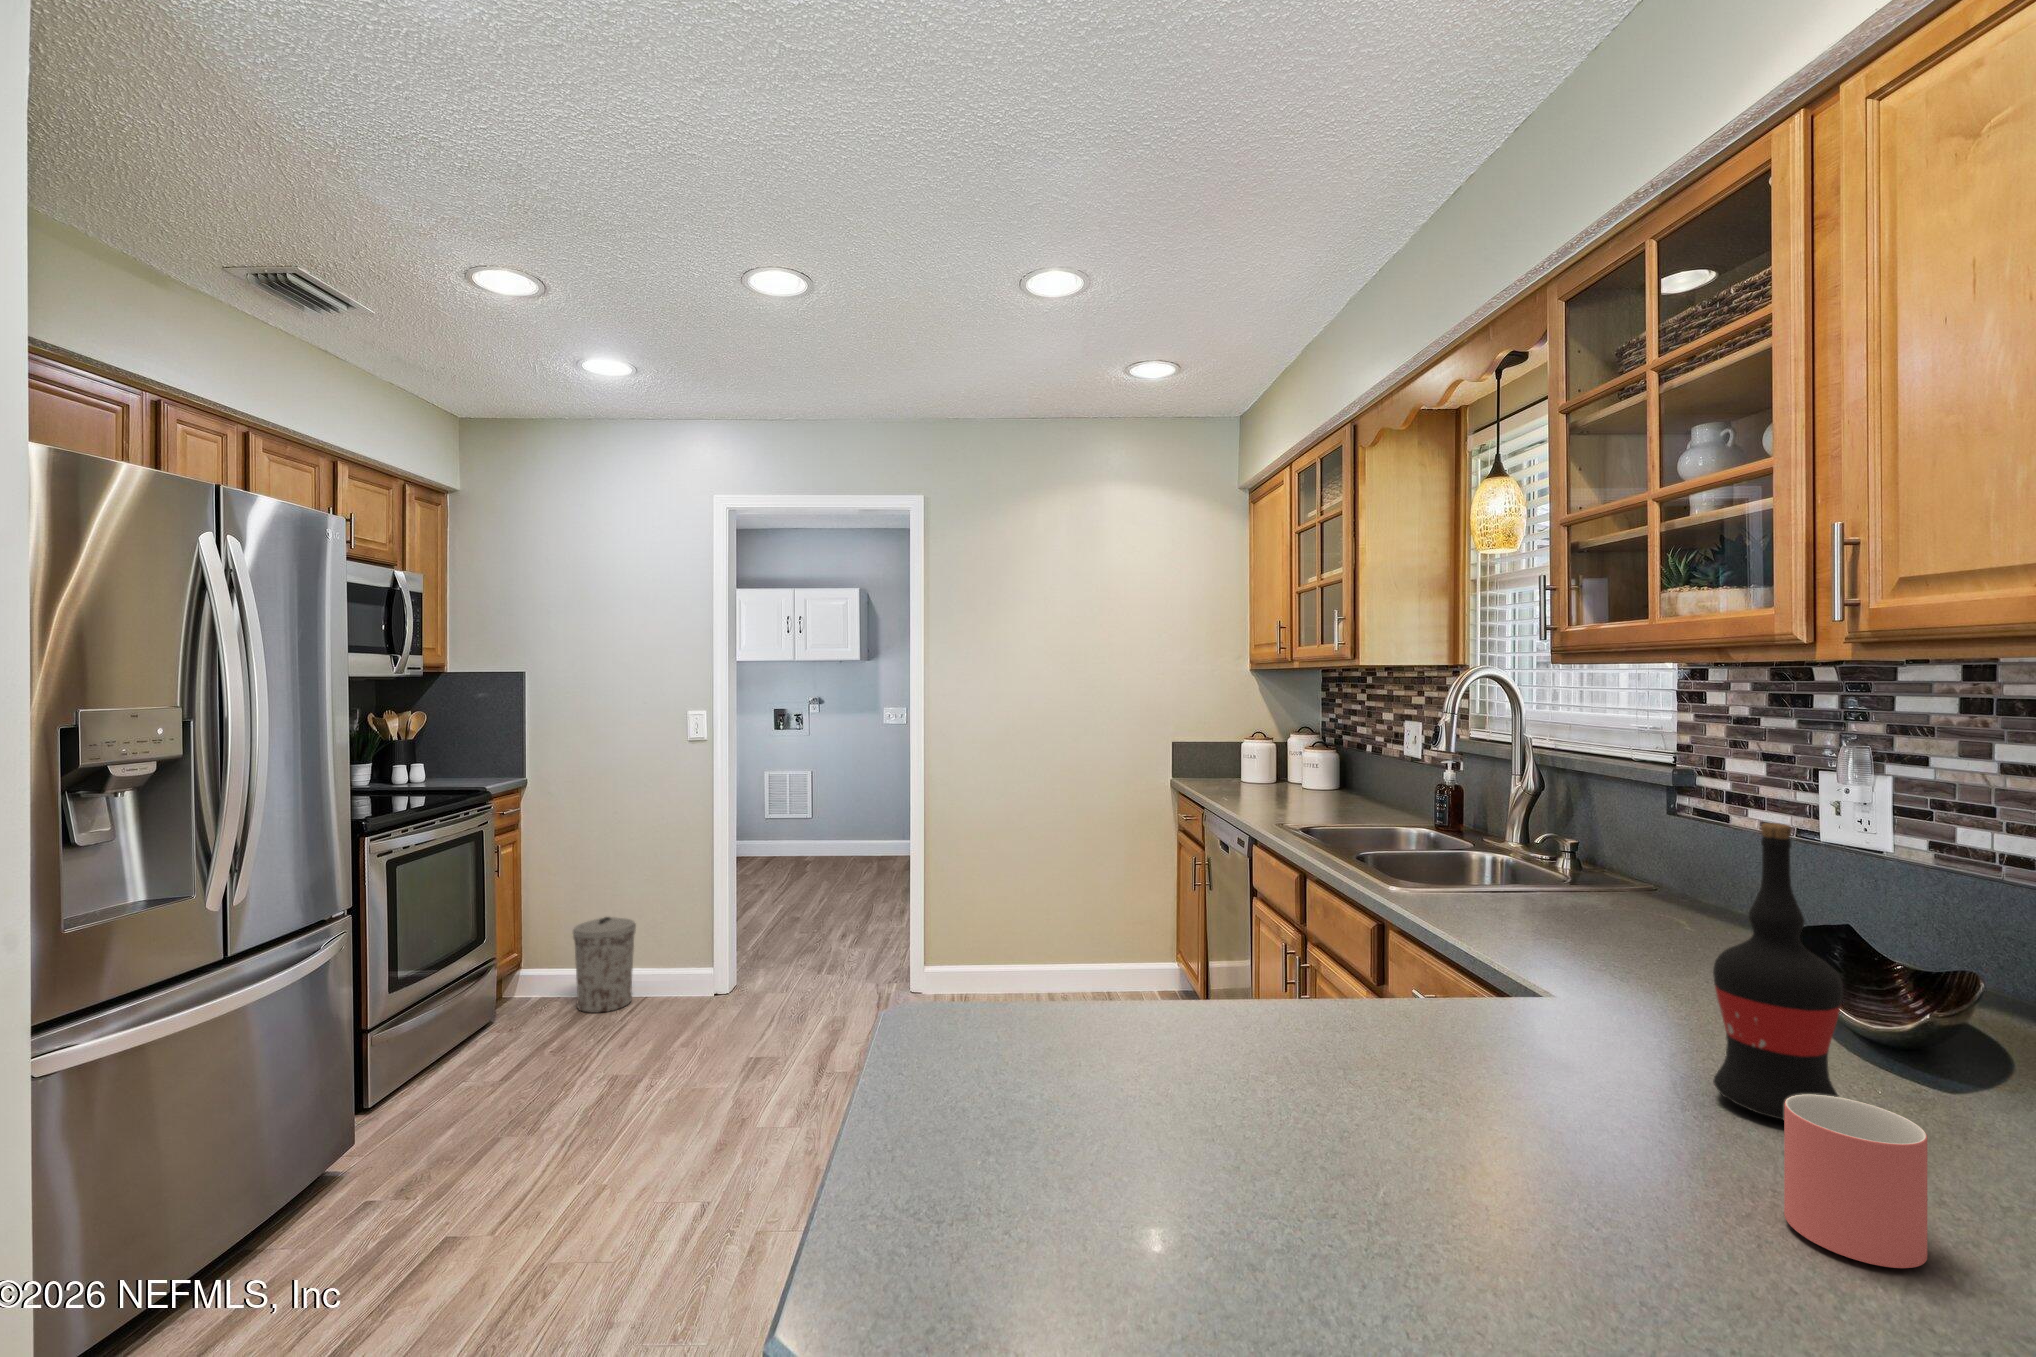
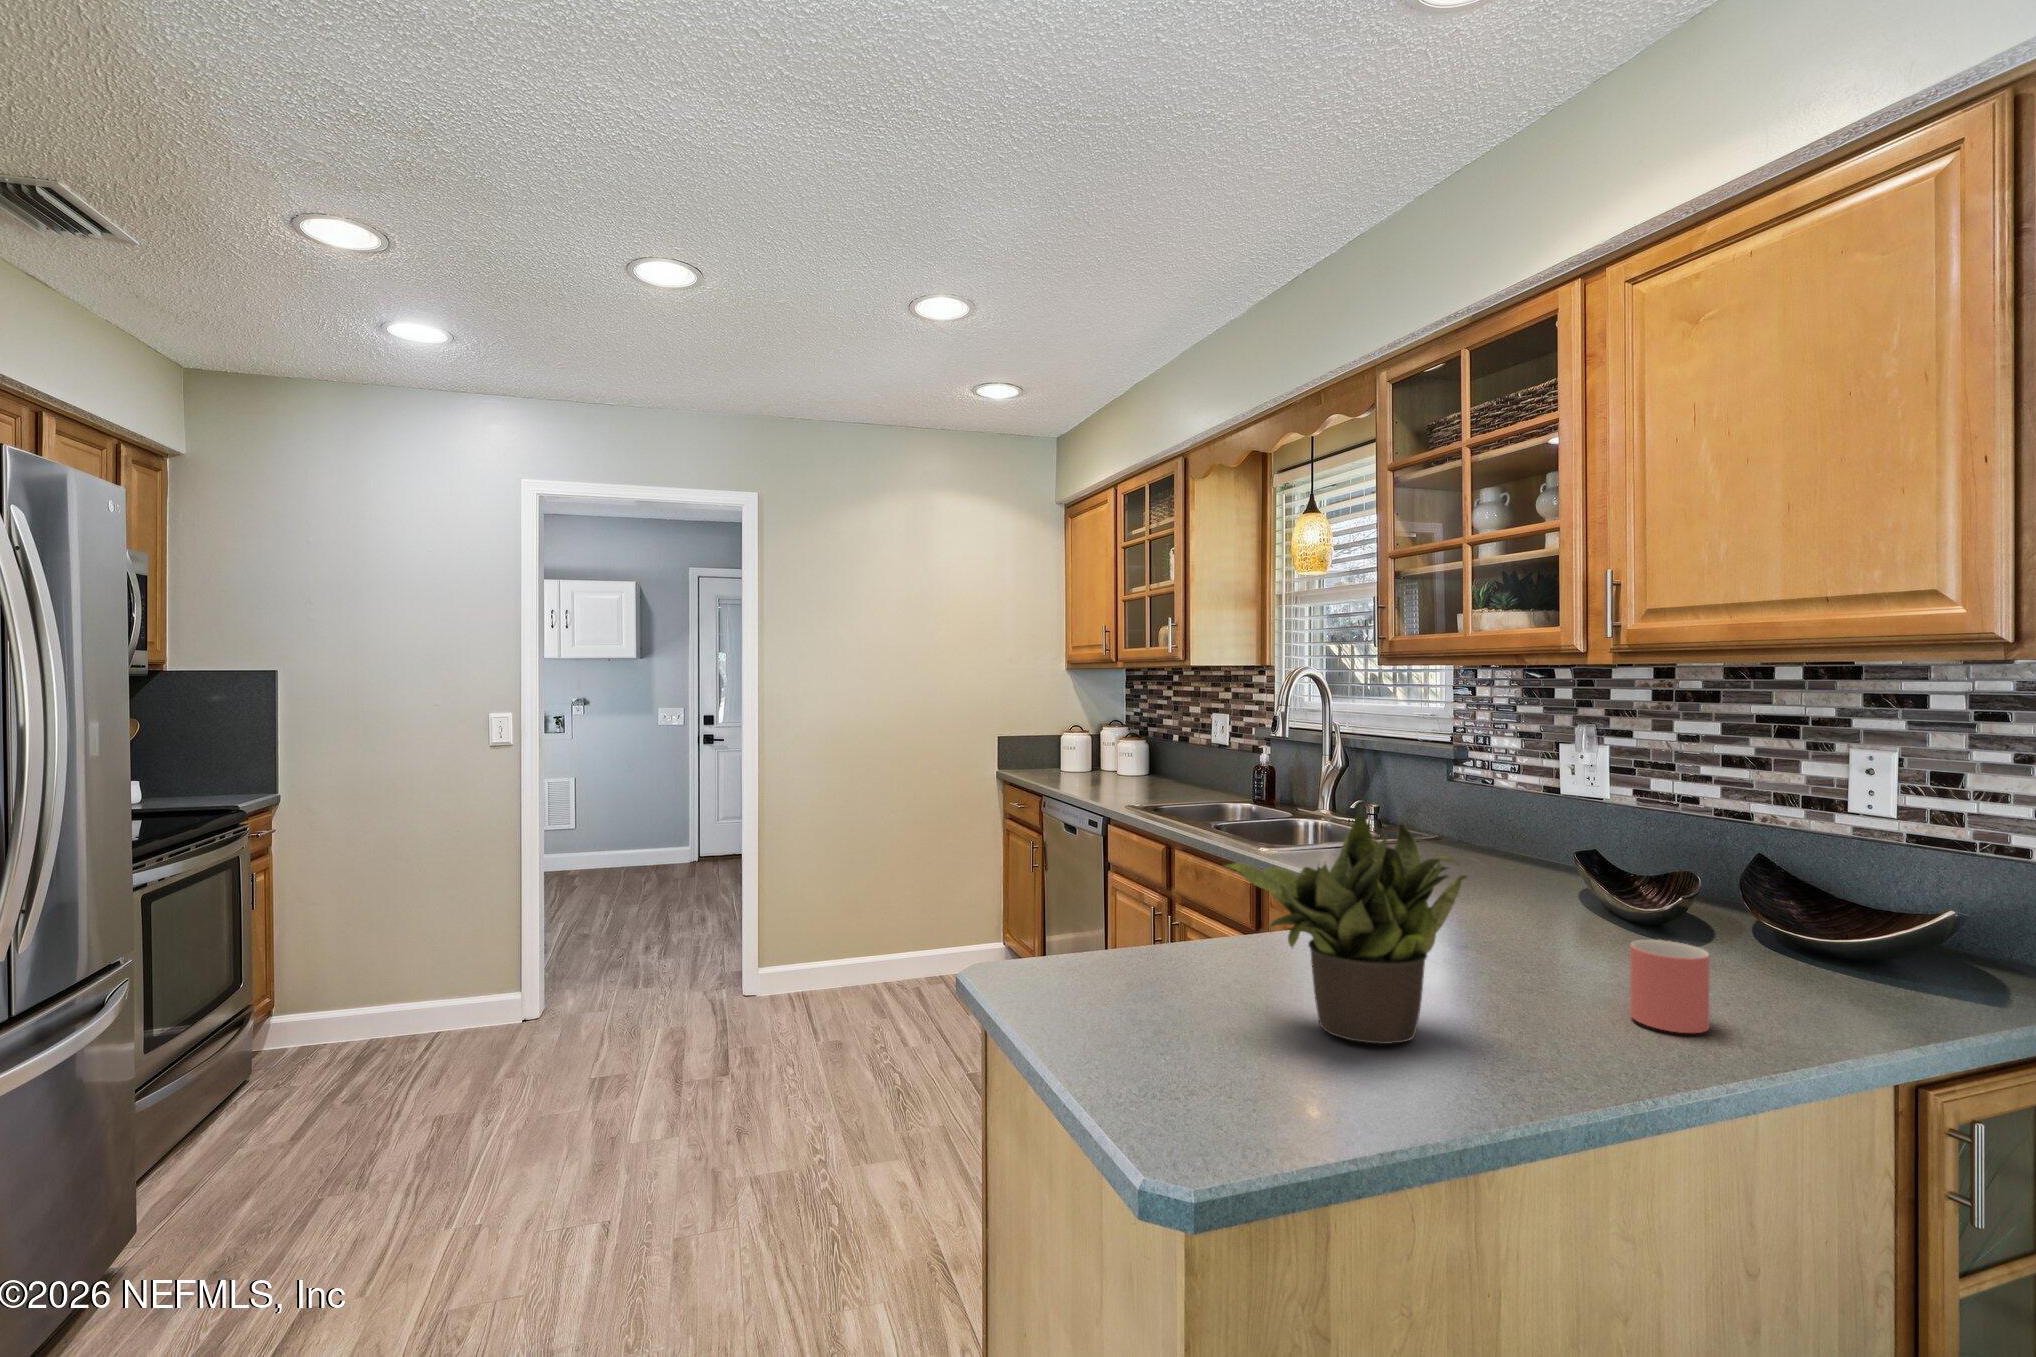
wine bottle: present [1713,823,1843,1120] -> none [1556,774,1633,970]
potted plant: none [1129,862,1473,1205] -> present [1224,812,1467,1044]
trash can: present [573,917,636,1013] -> none [347,948,426,1058]

